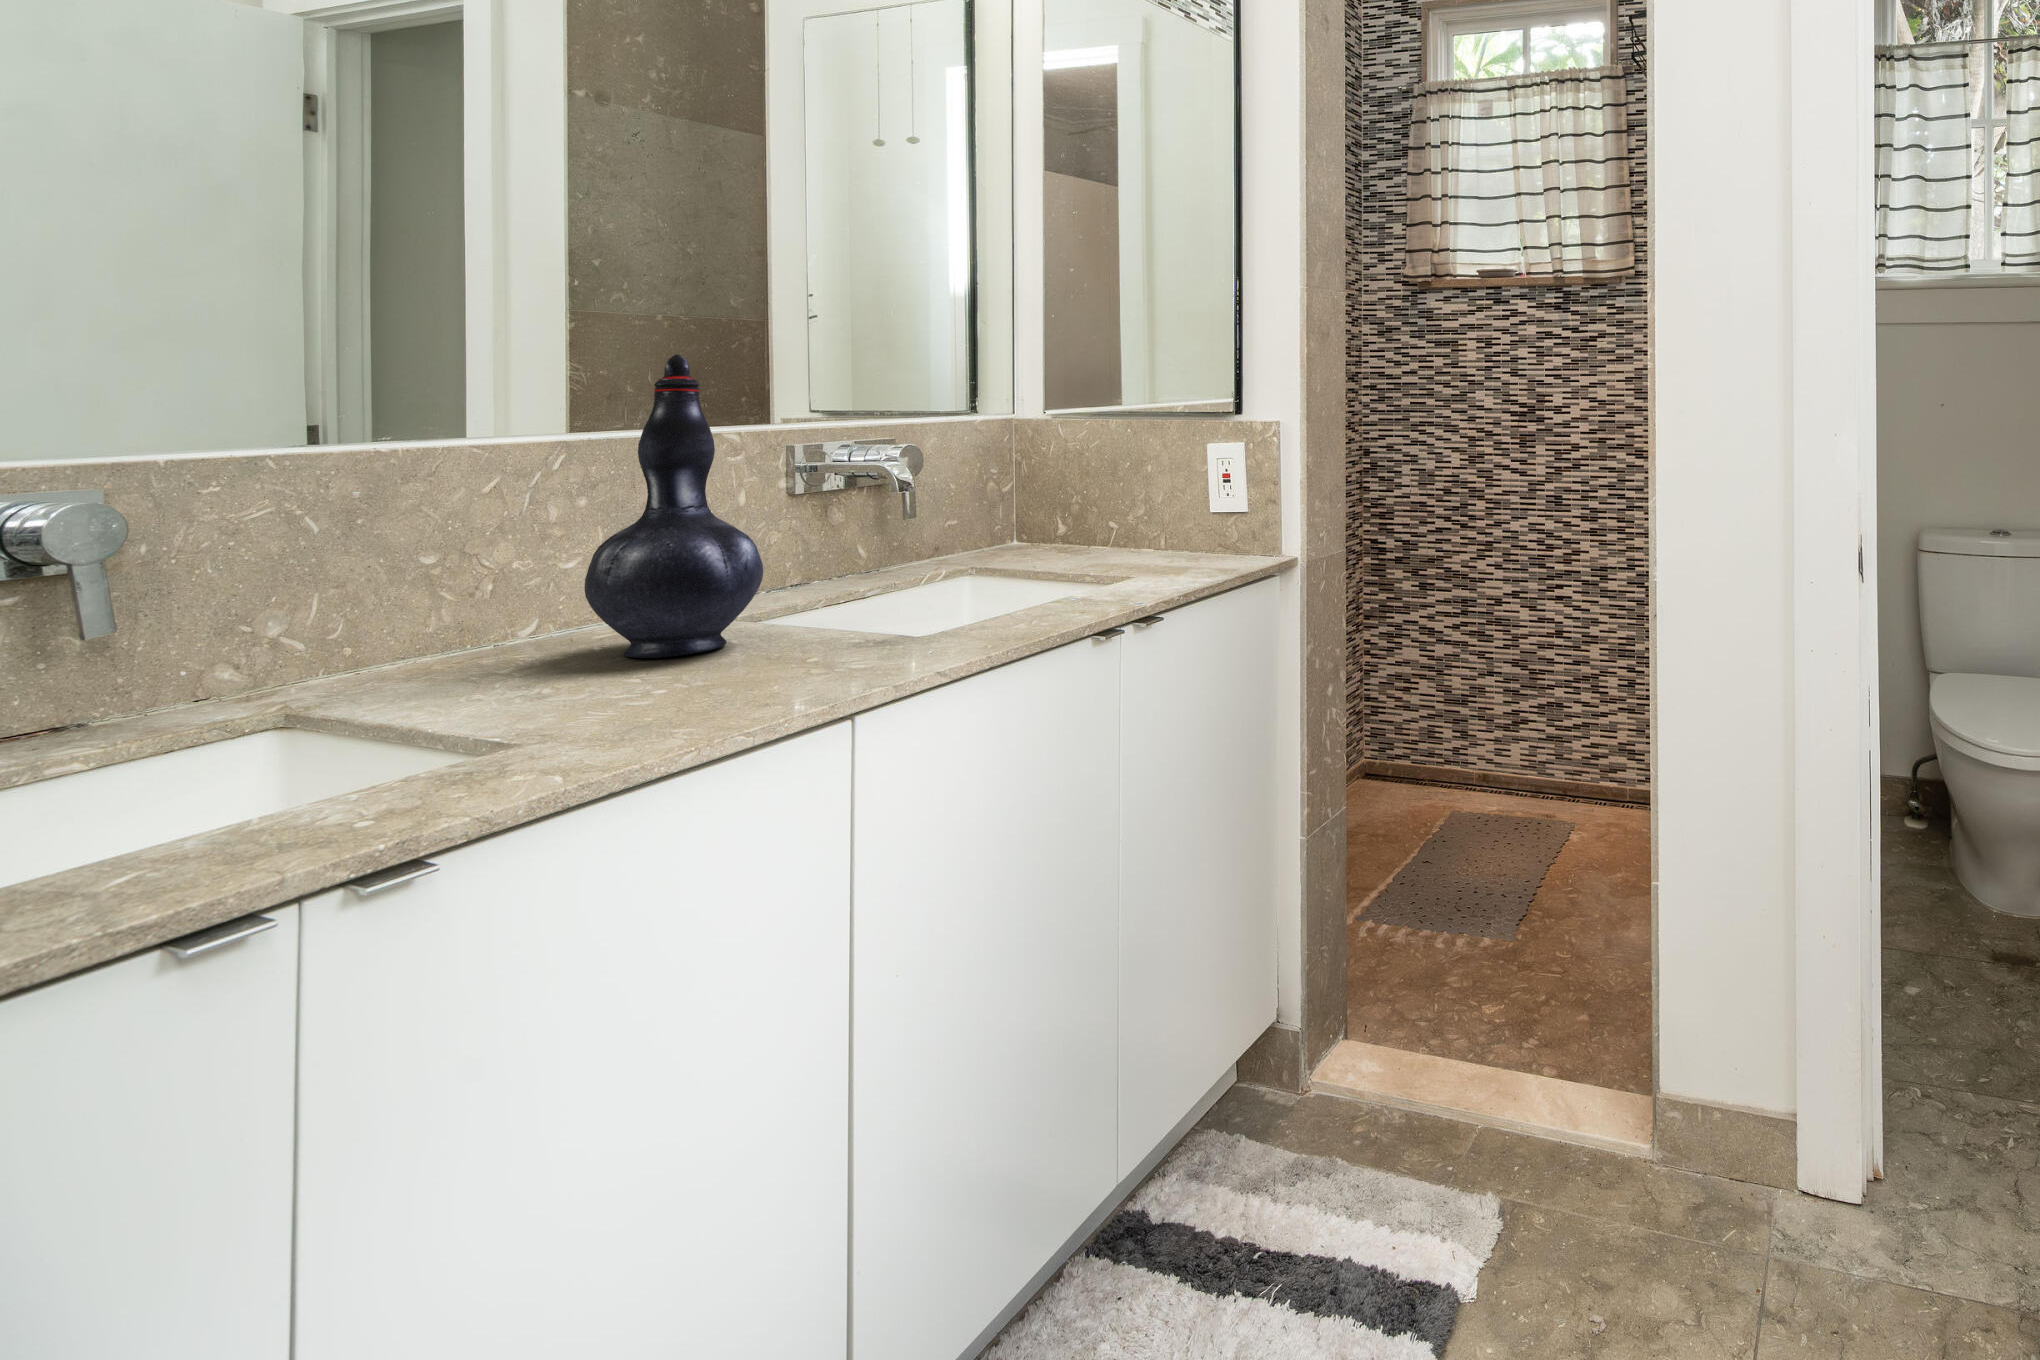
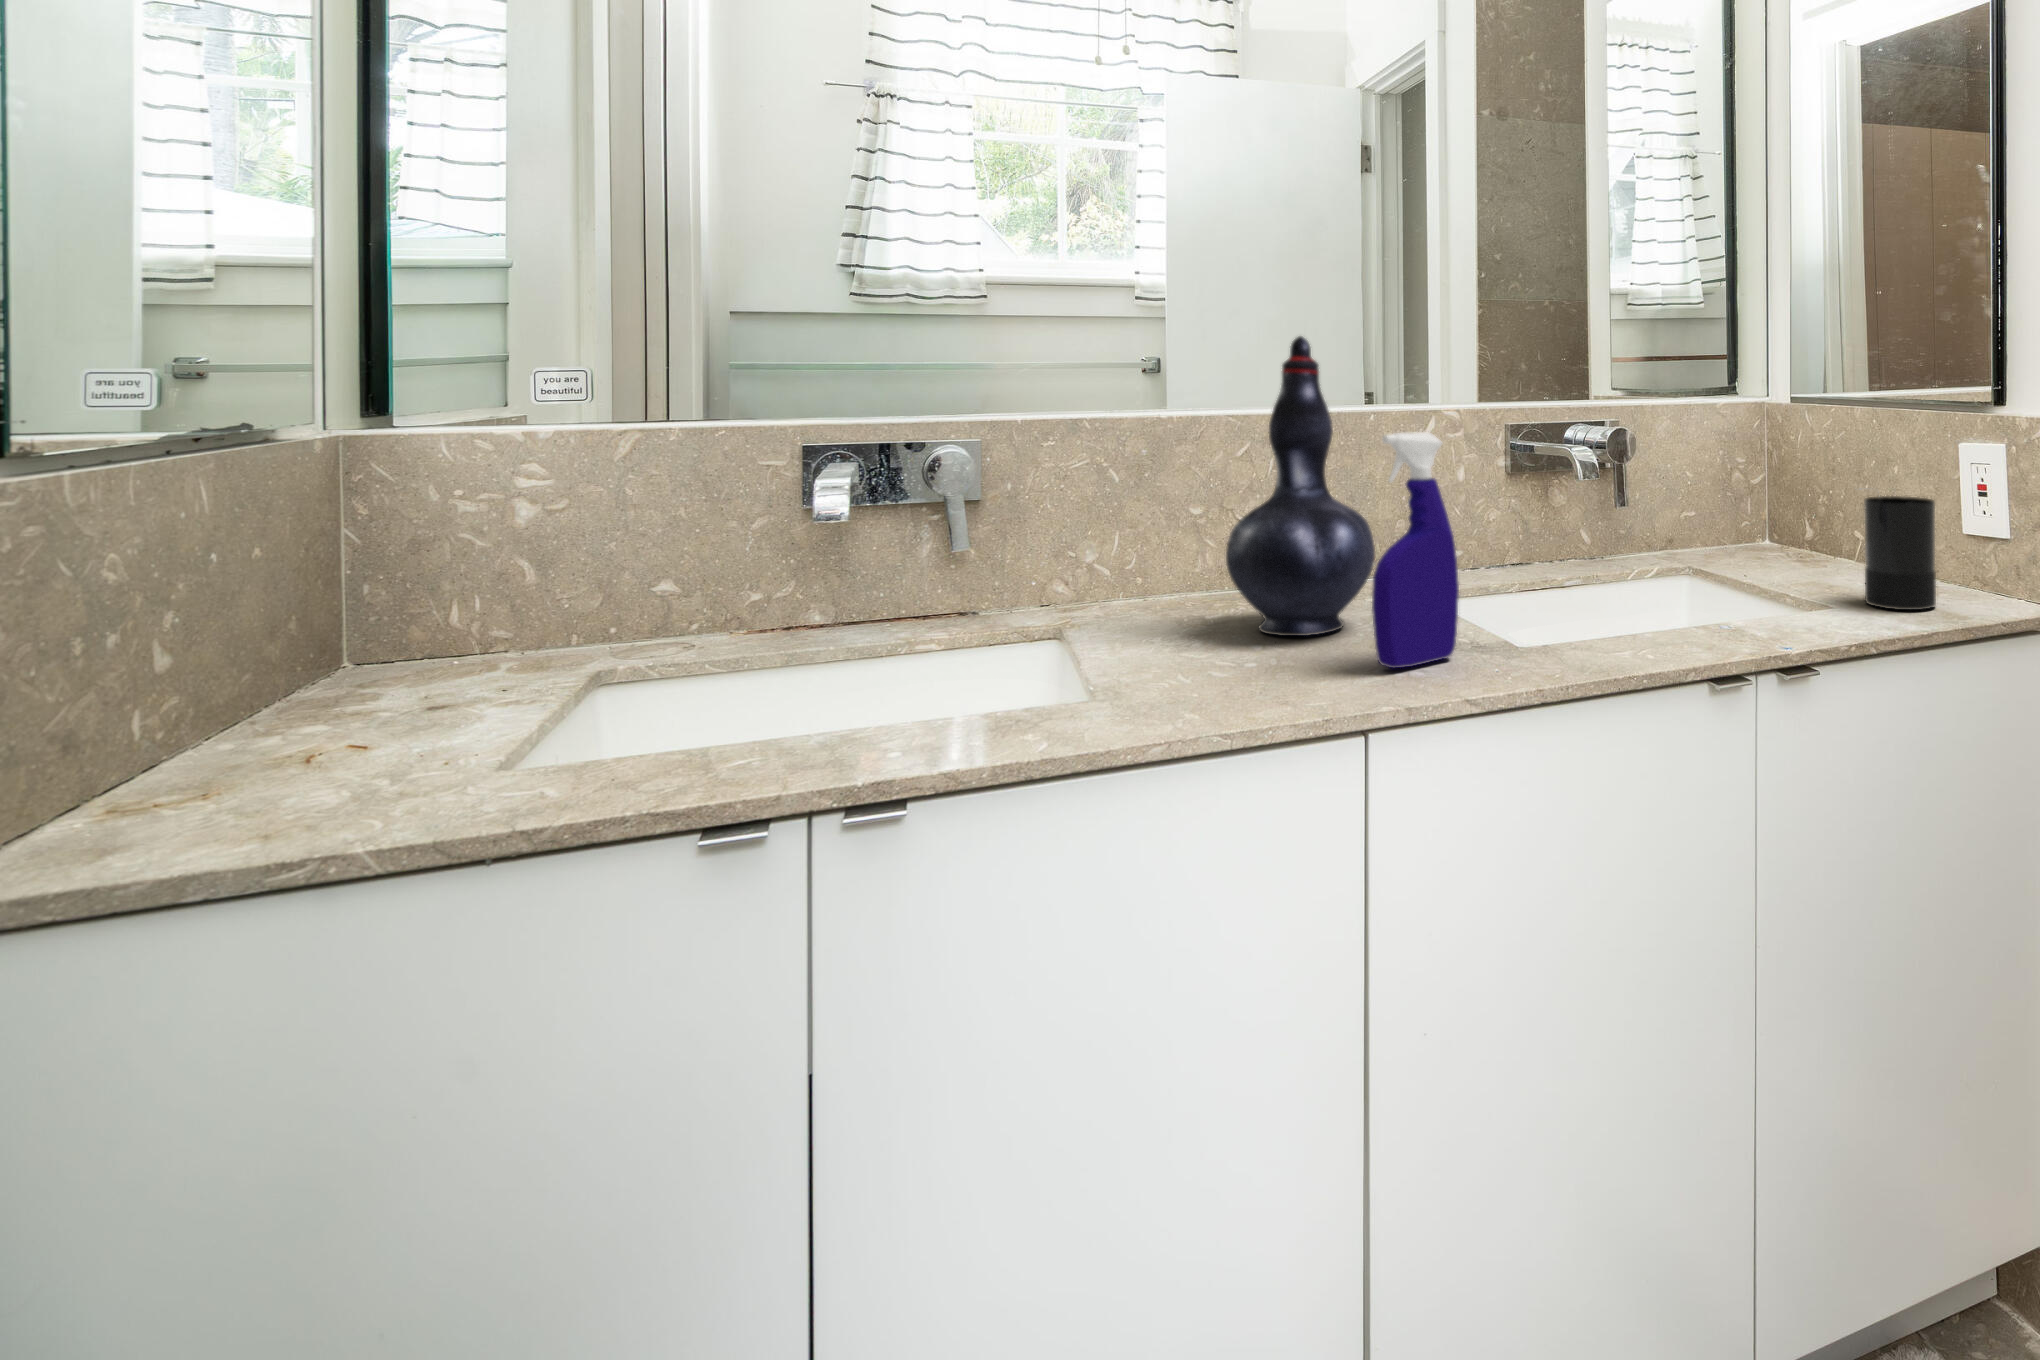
spray bottle: none [826,444,891,656] -> present [1372,432,1459,668]
candle: none [1144,480,1204,570] -> present [1861,489,1936,610]

